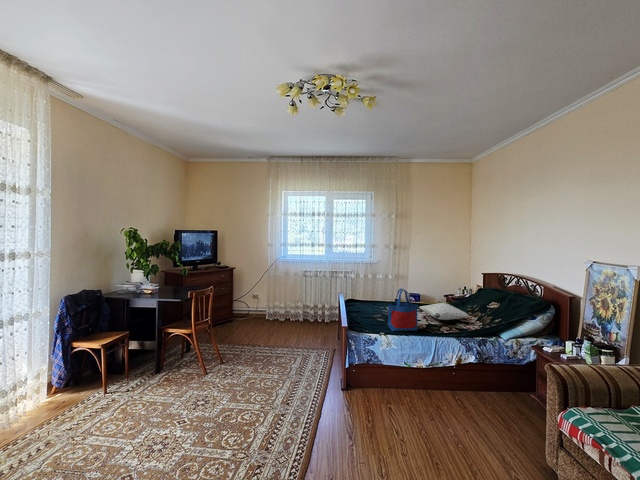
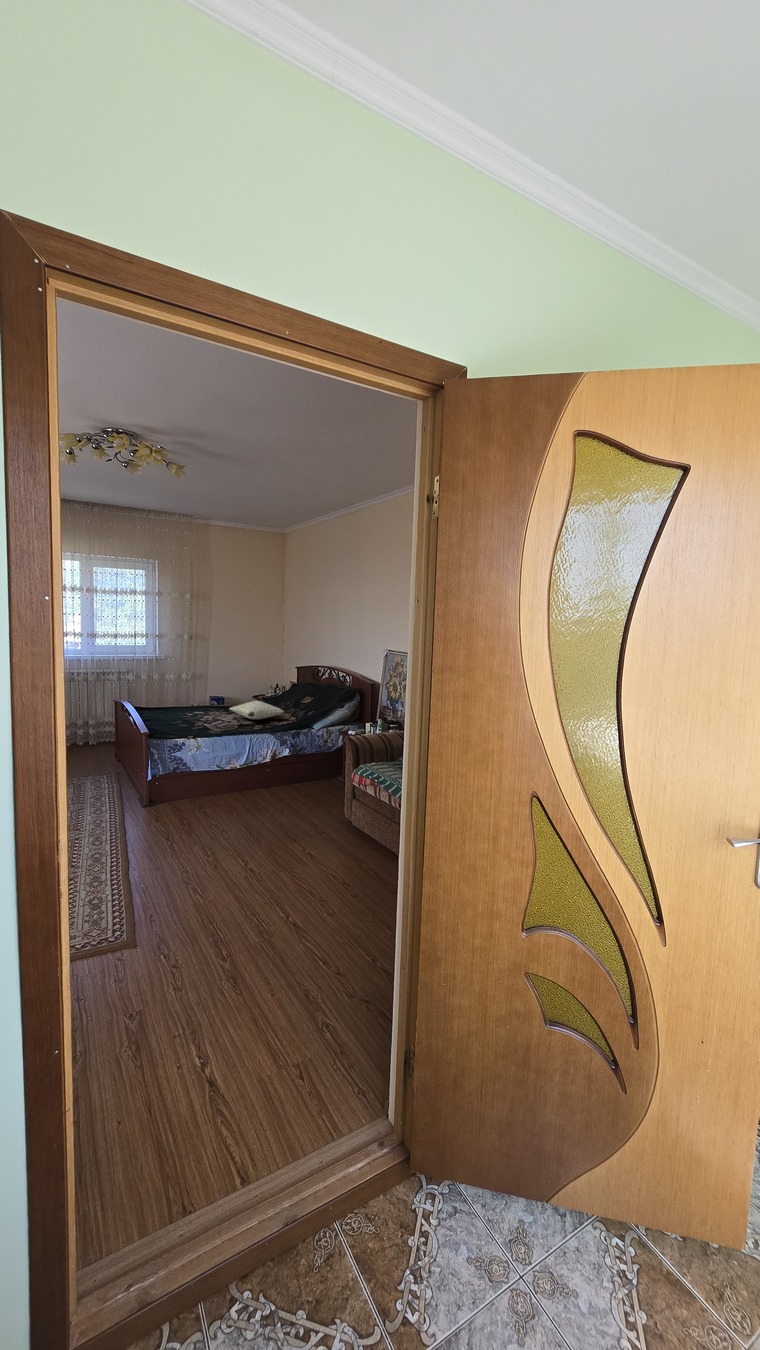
tote bag: present [388,289,418,331] -> none [196,684,230,734]

